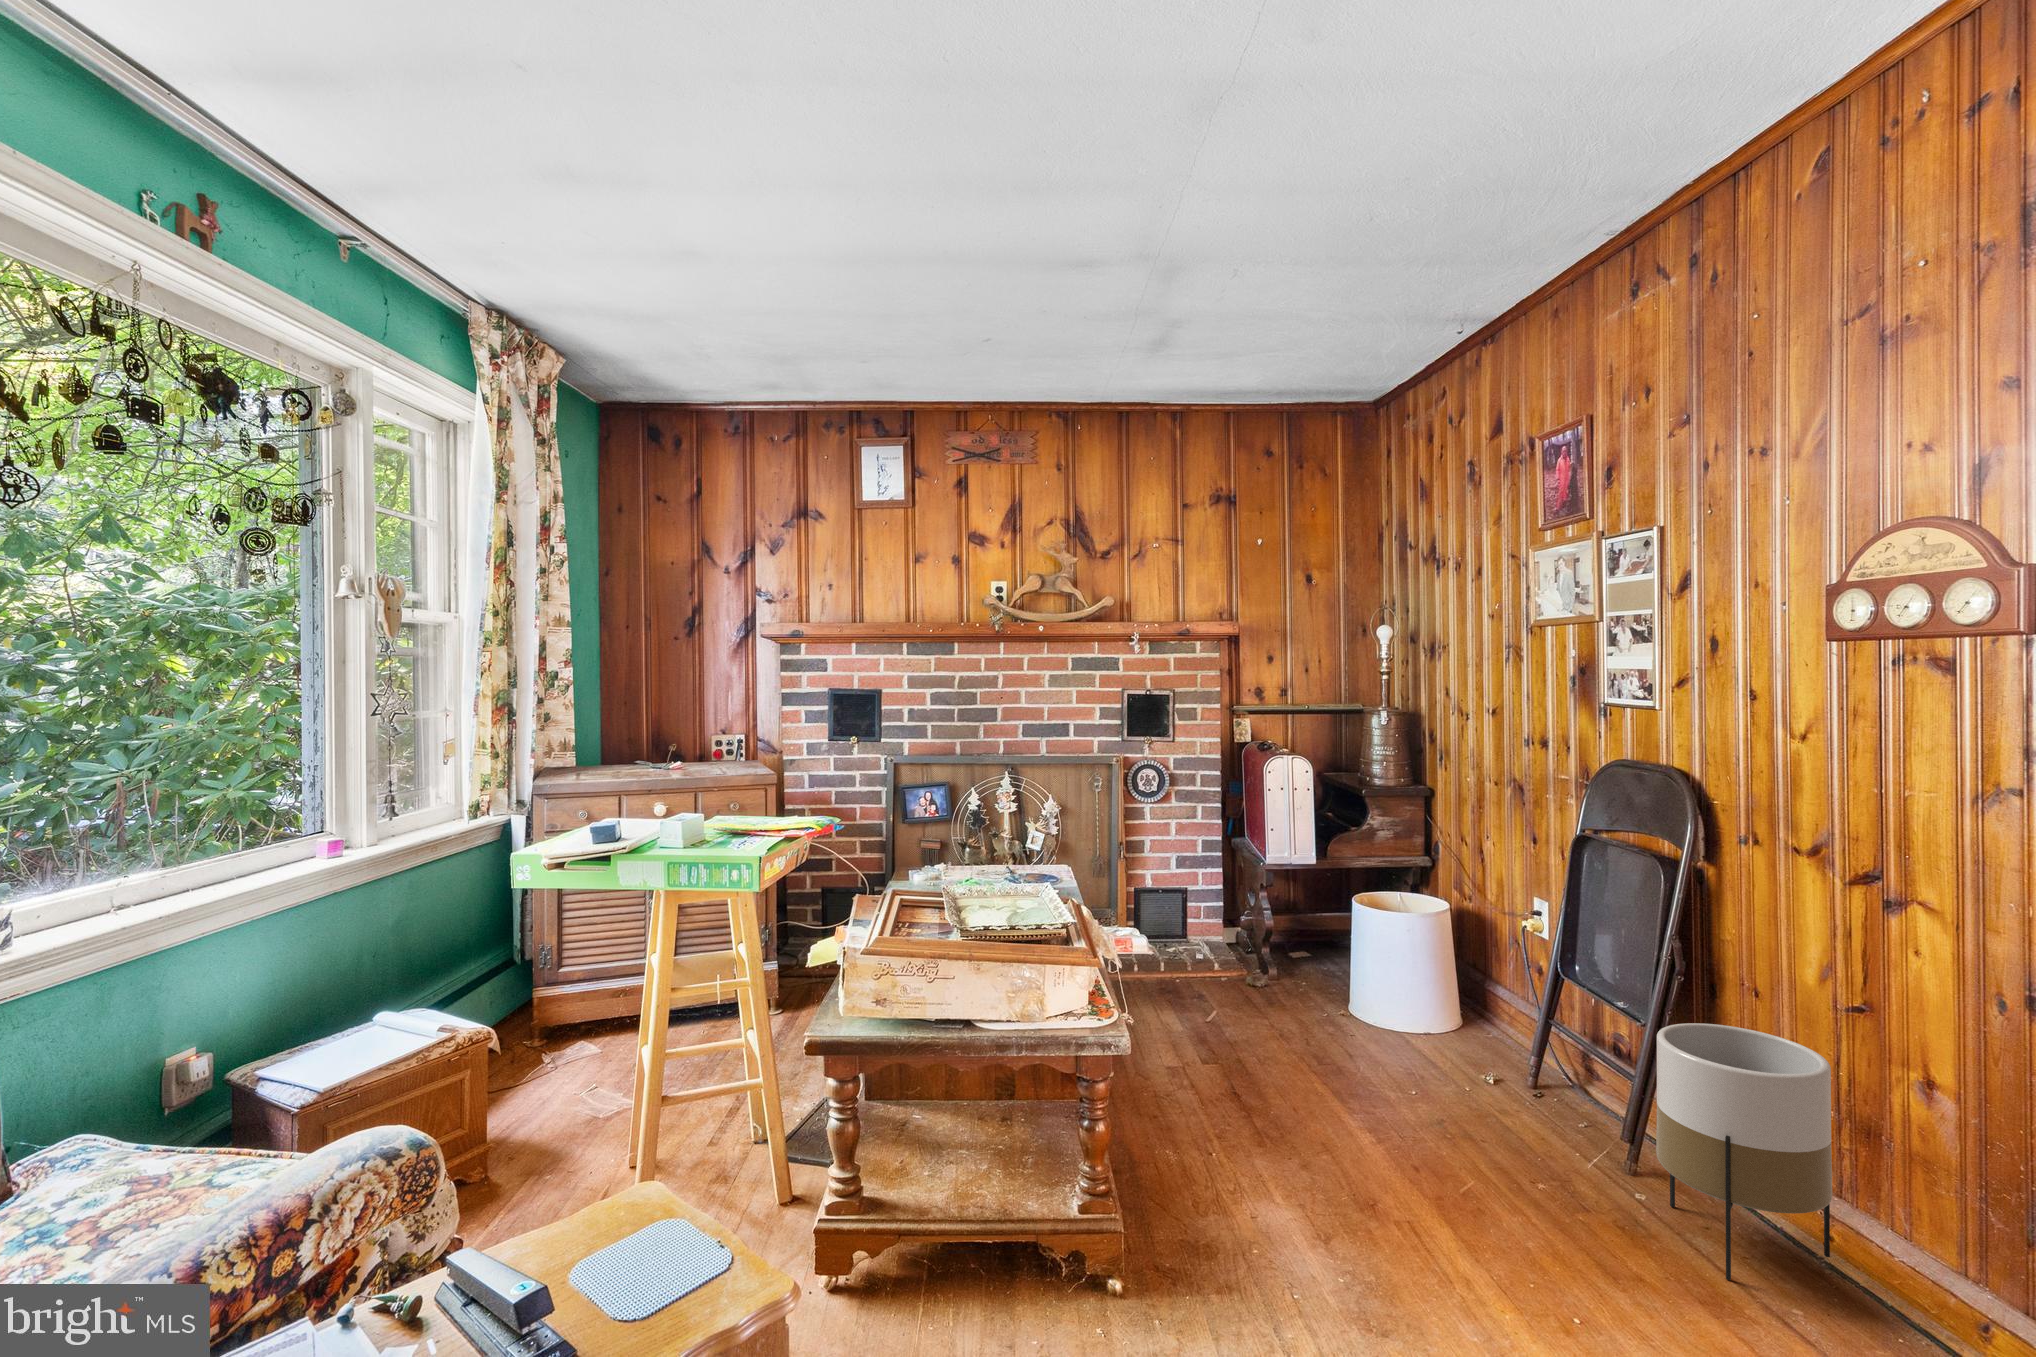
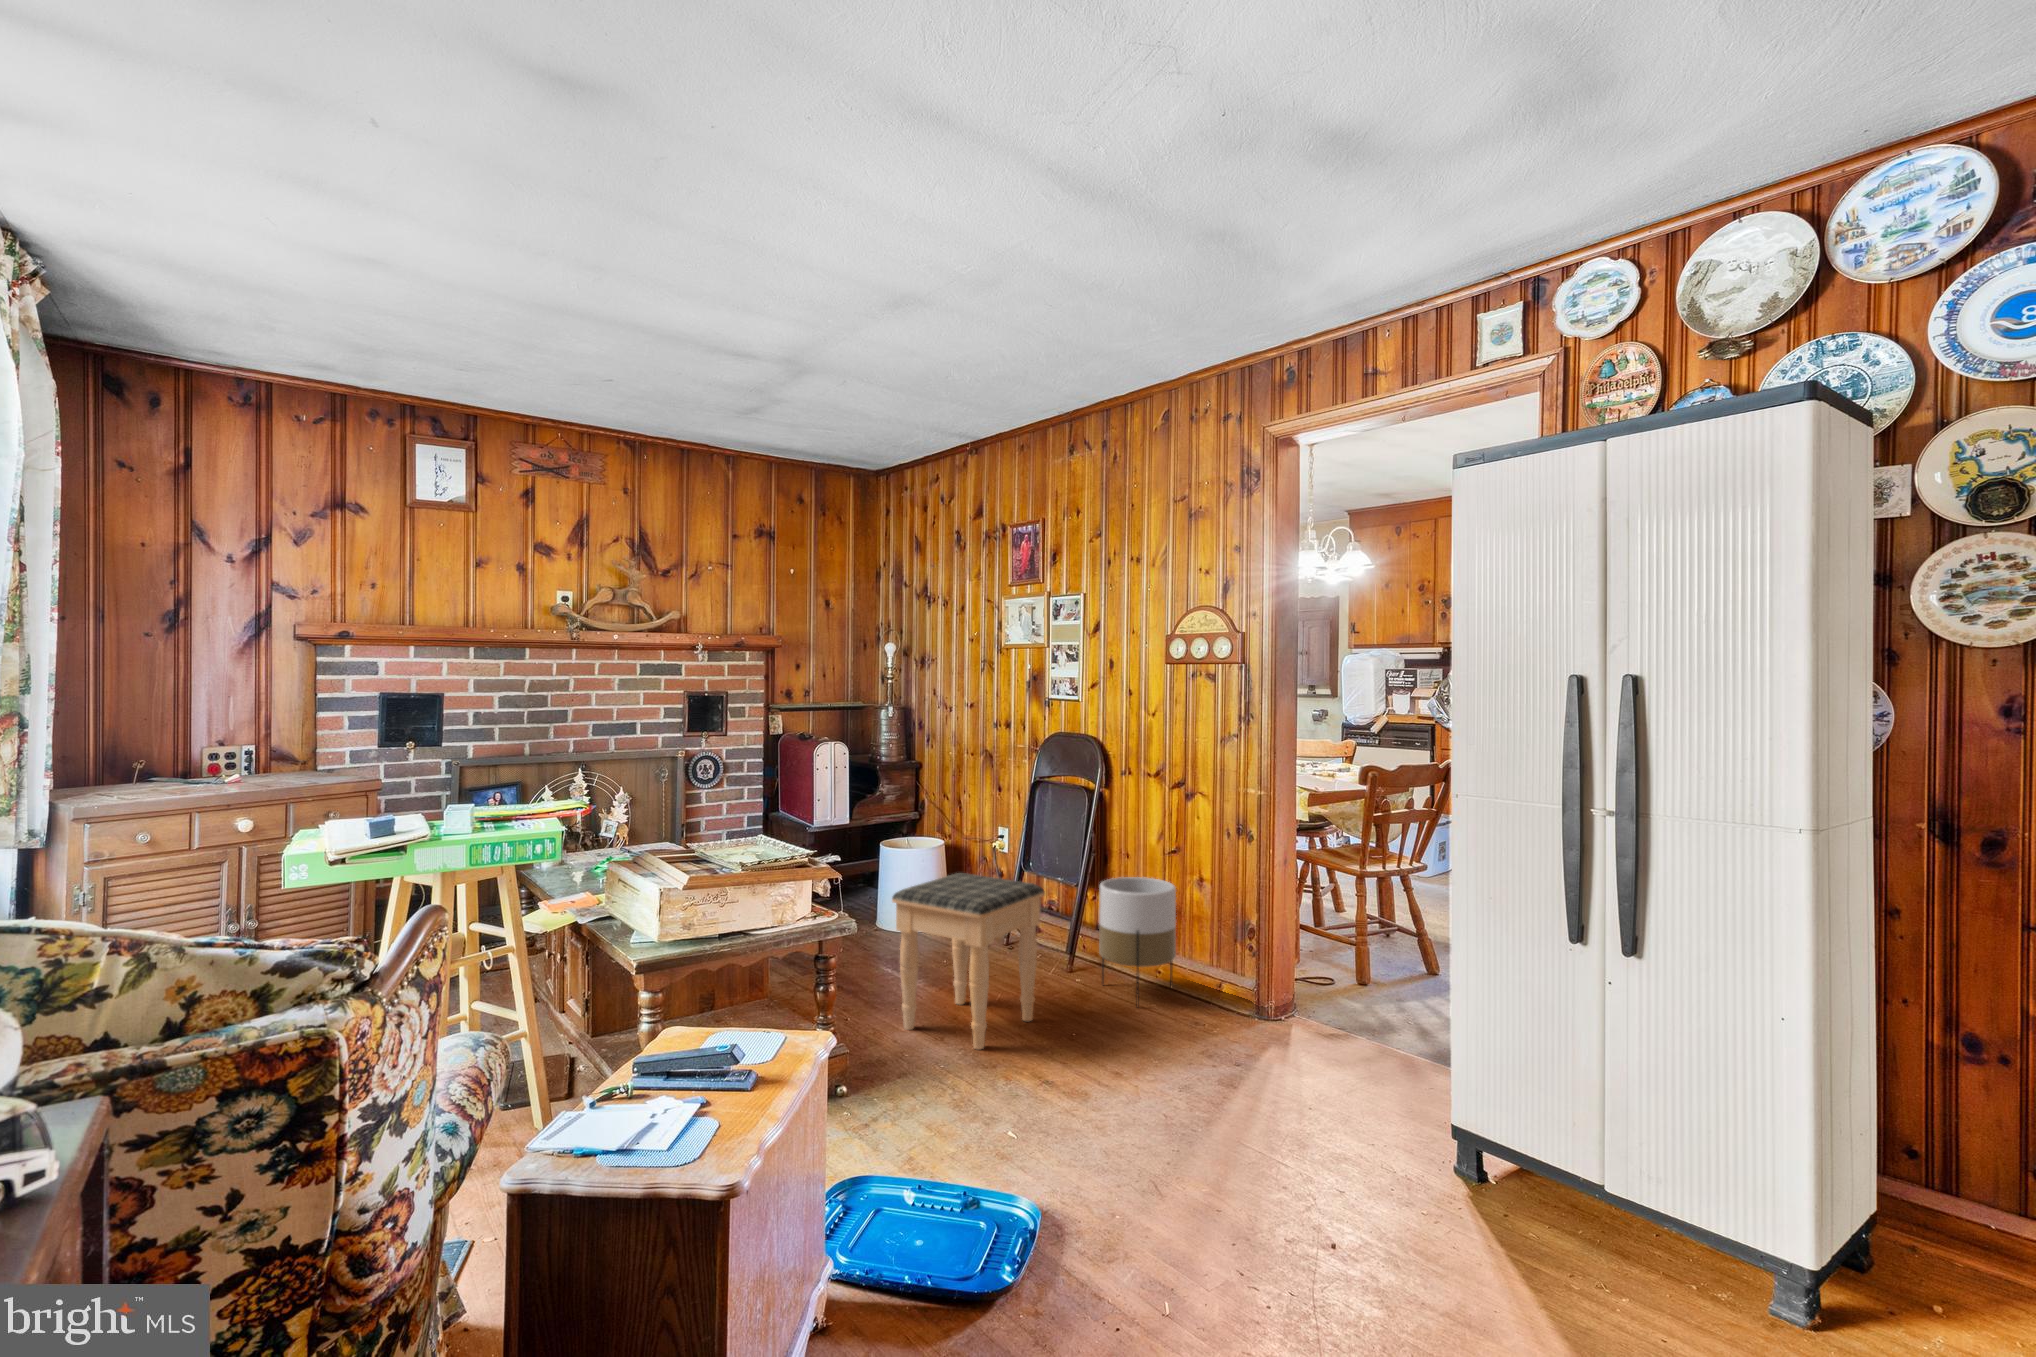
footstool: none [1260,969,1520,1271] -> present [892,873,1045,1049]

